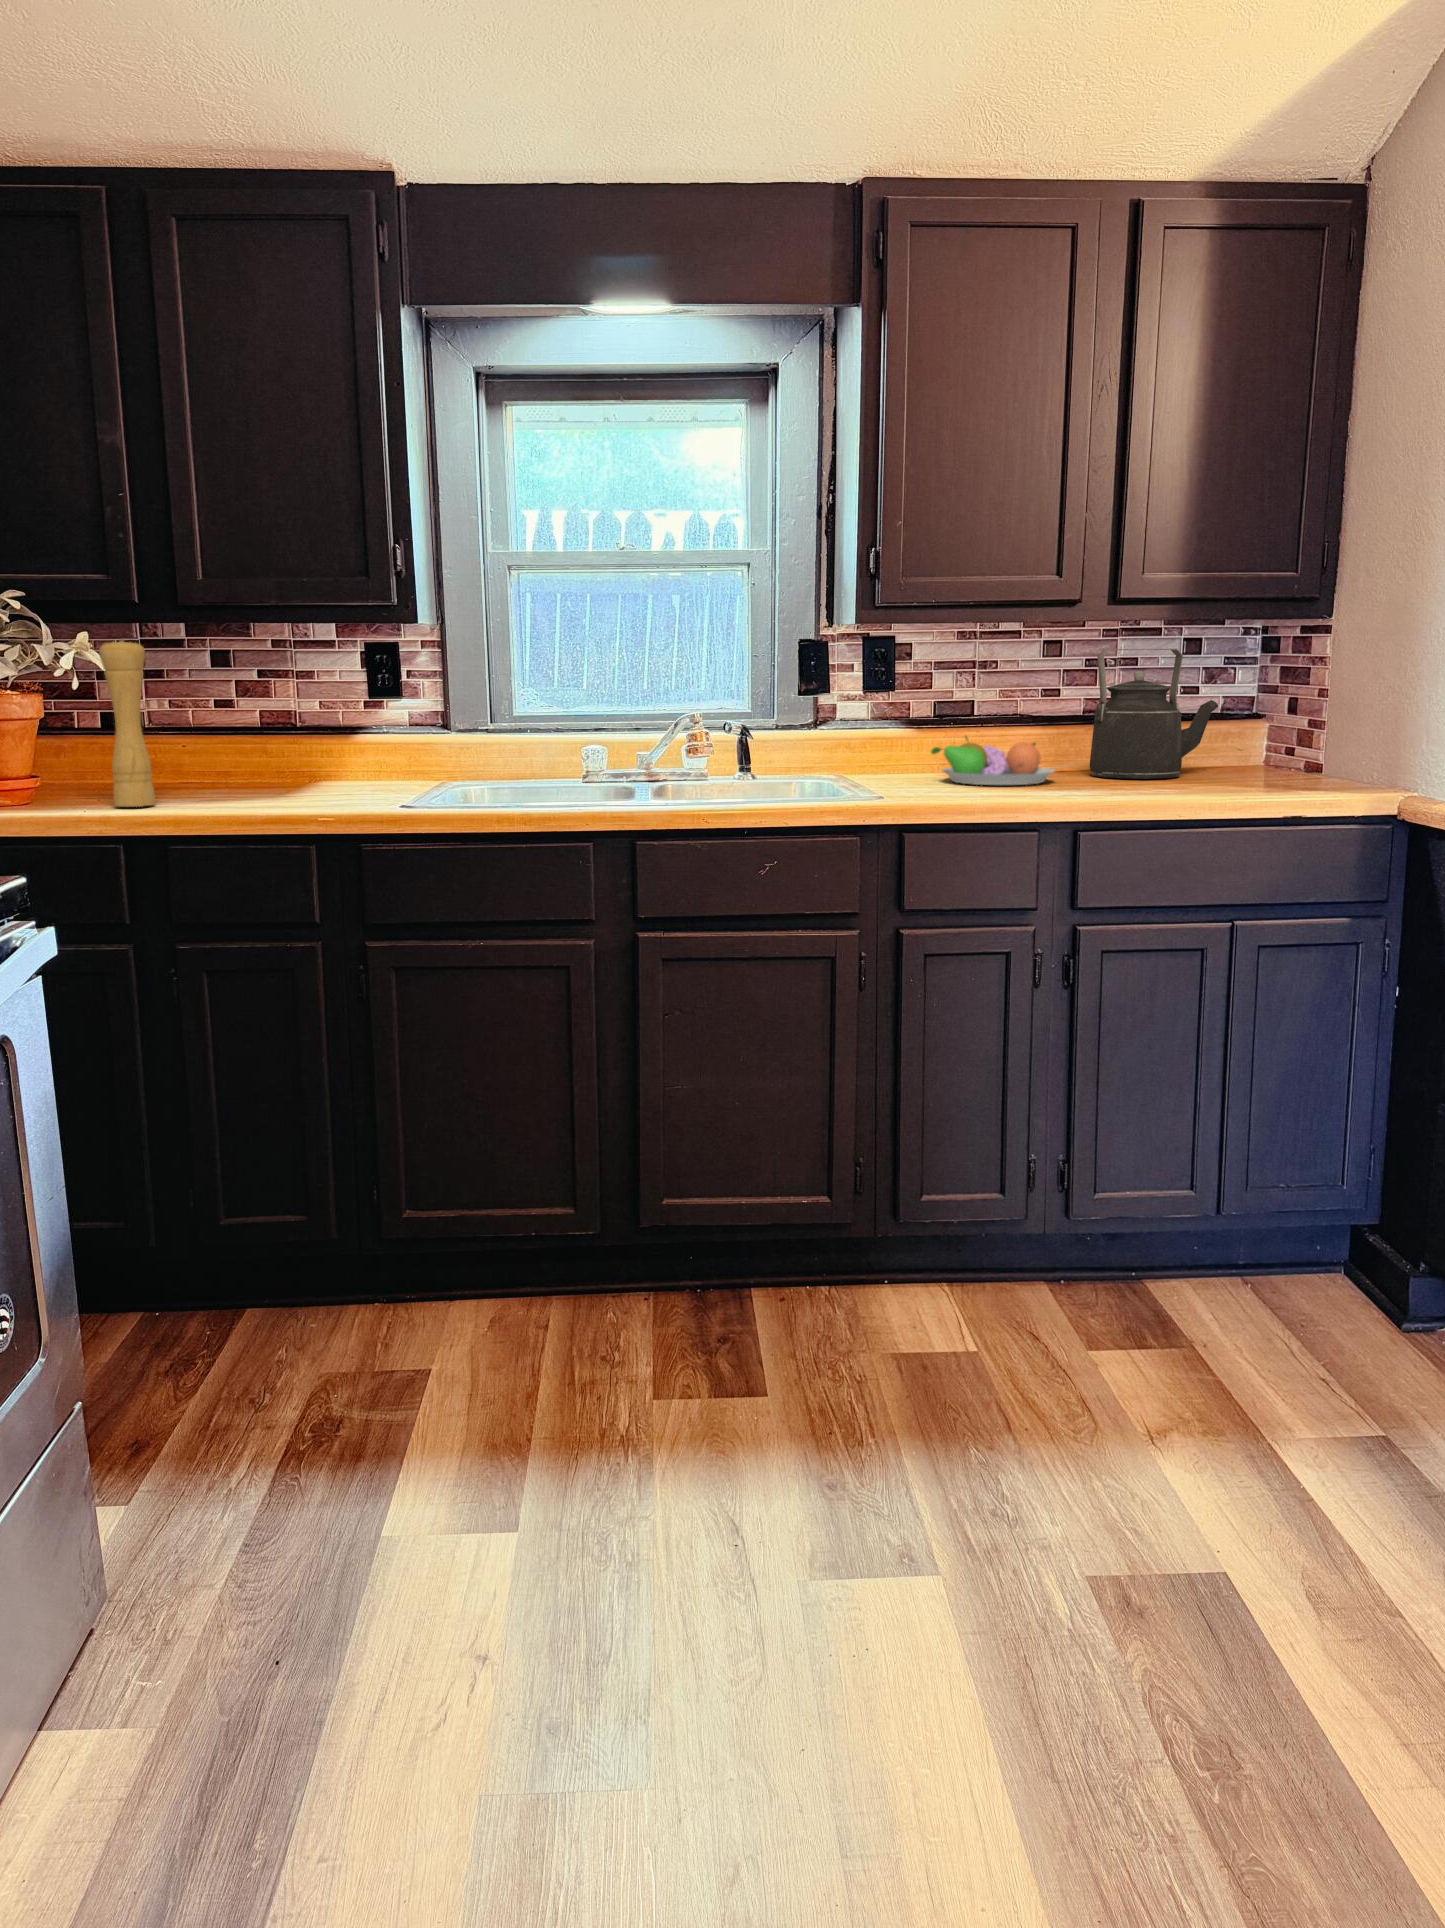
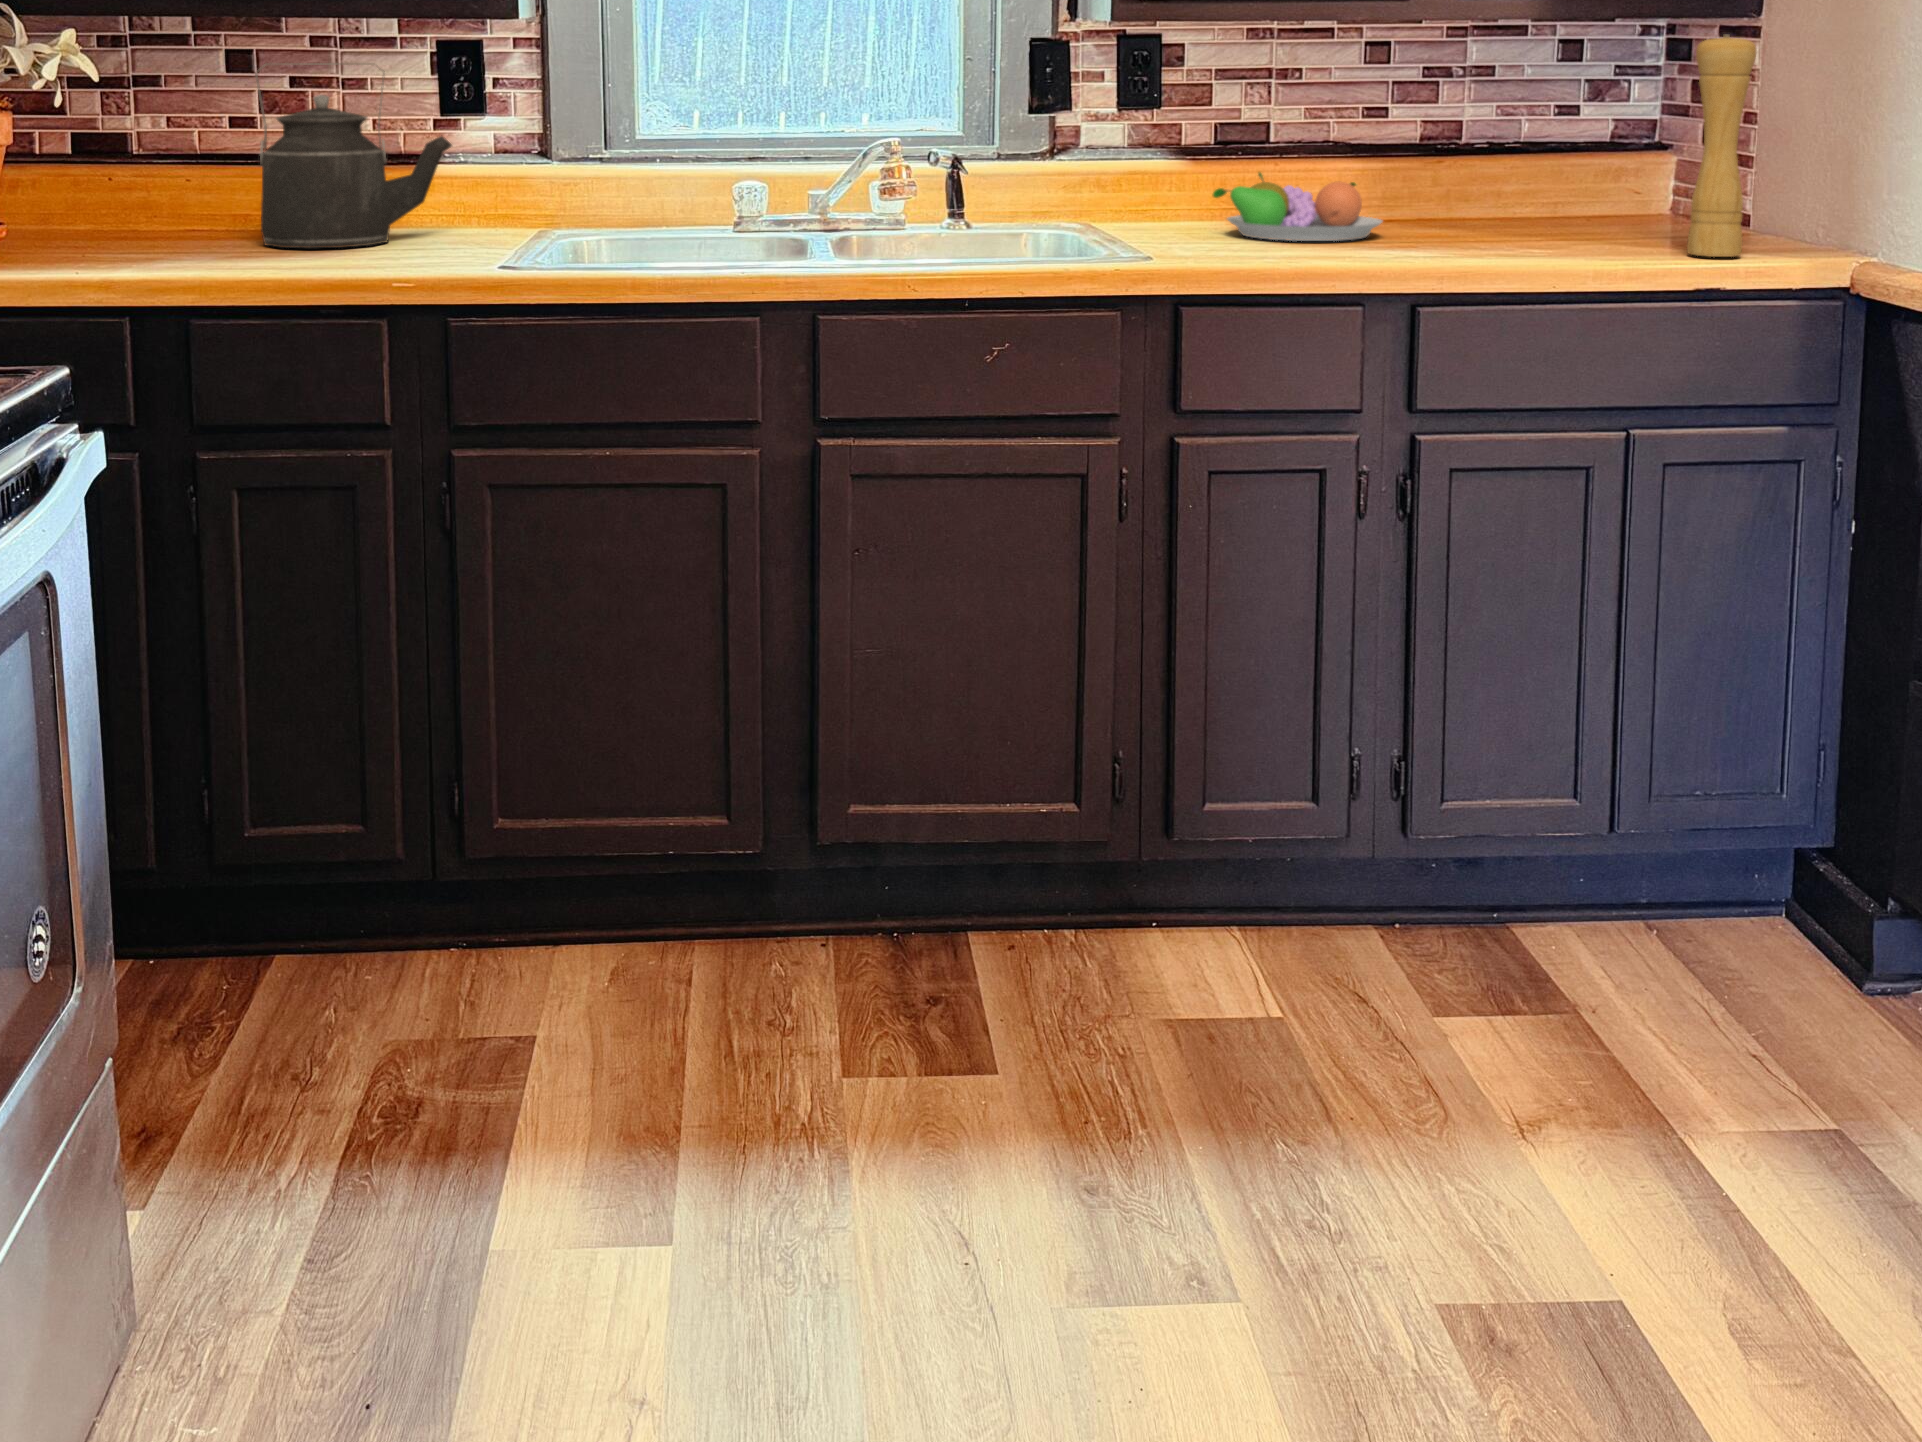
pepper mill: present [99,639,155,807] -> present [1687,34,1756,257]
kettle: present [1090,649,1218,779] -> present [255,63,452,248]

